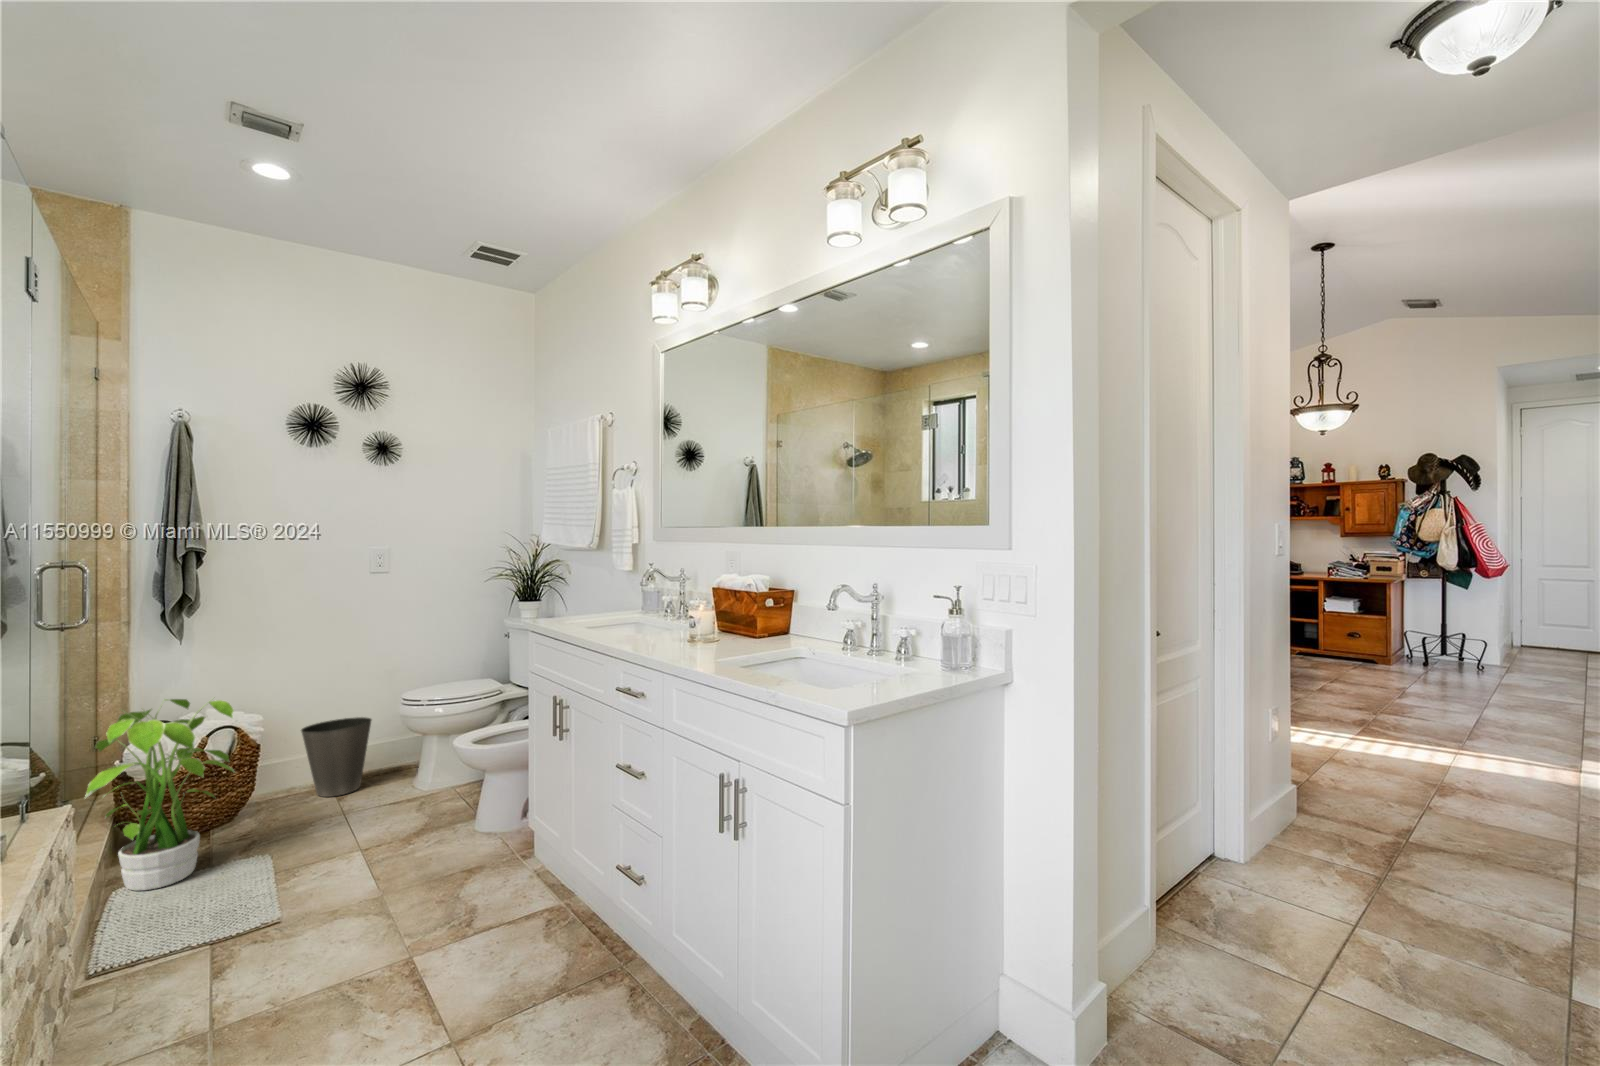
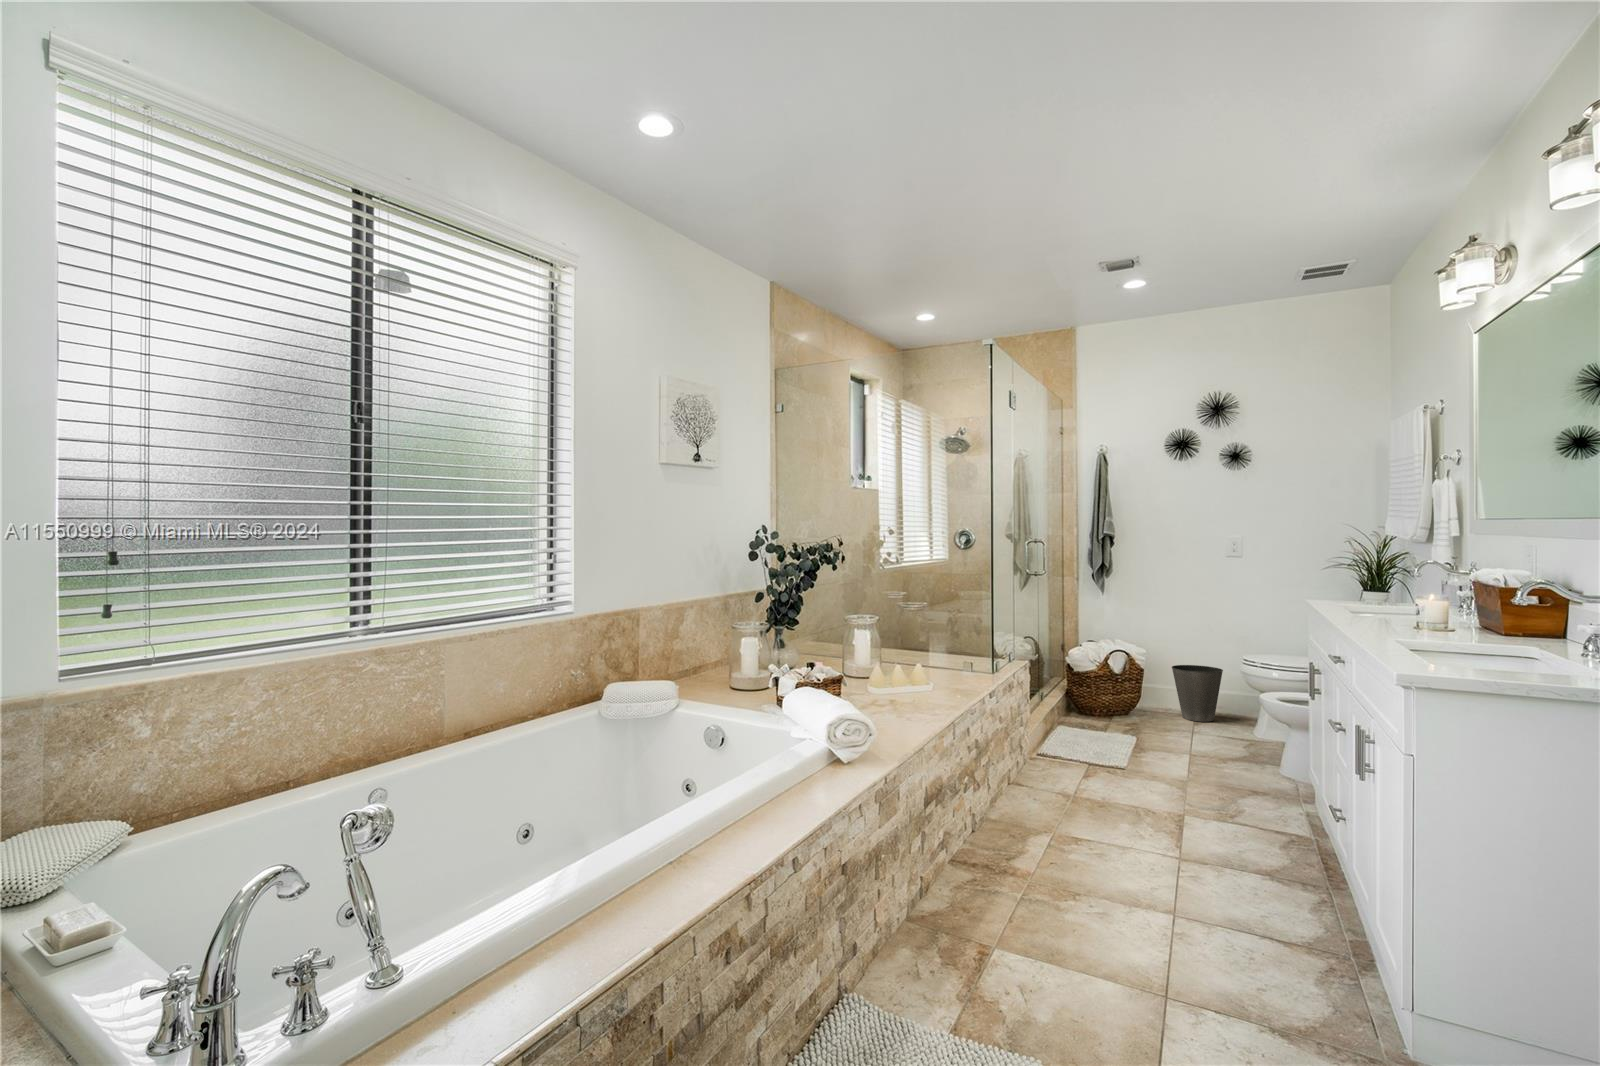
potted plant: present [85,699,234,891] -> none [1045,624,1117,733]

